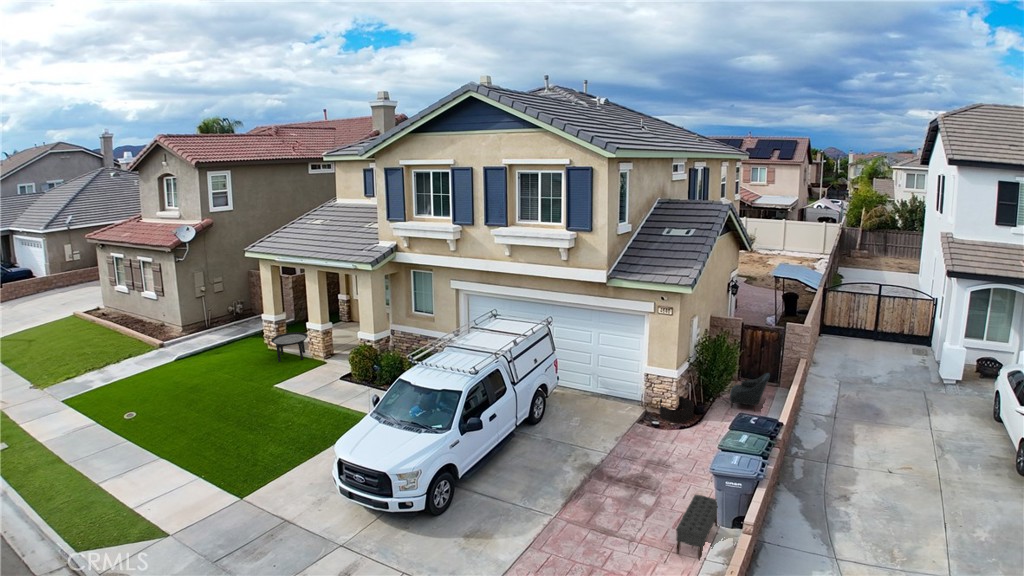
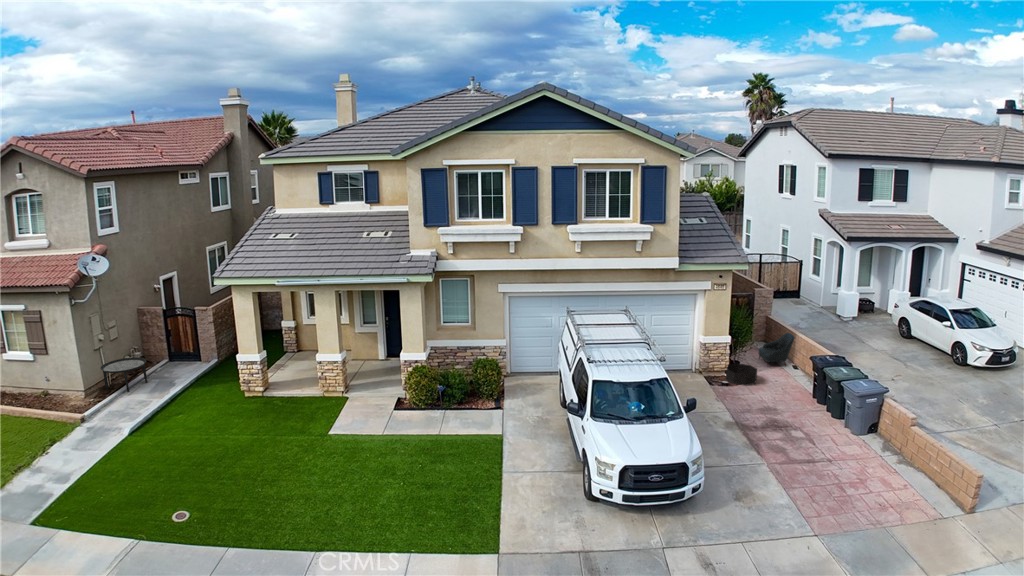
round table: present [271,332,308,362] -> present [100,357,147,392]
bench: present [676,495,718,560] -> none [869,426,922,473]

